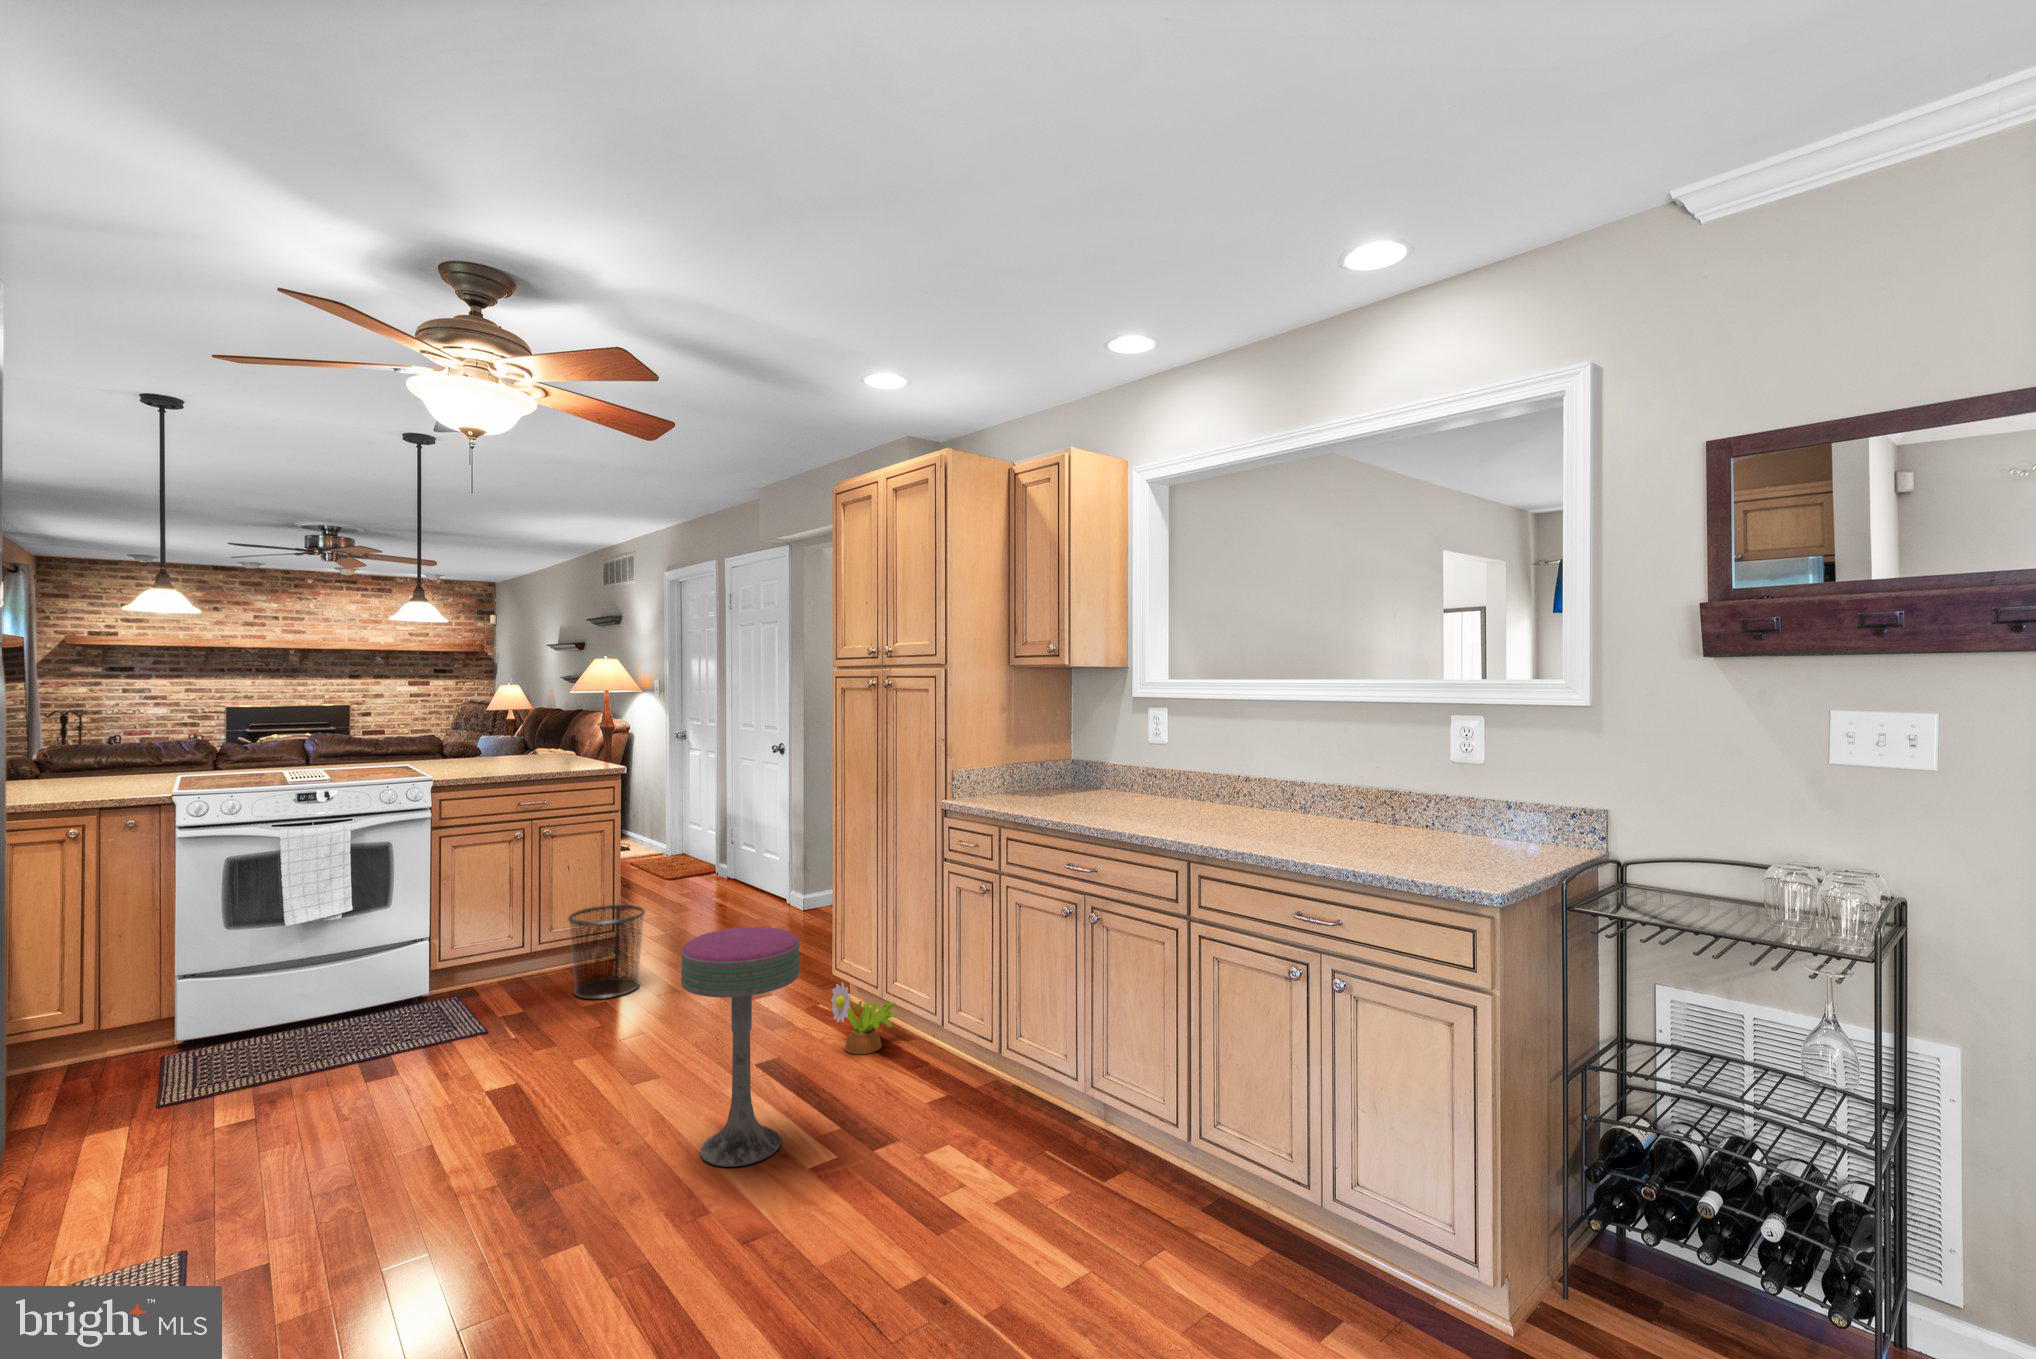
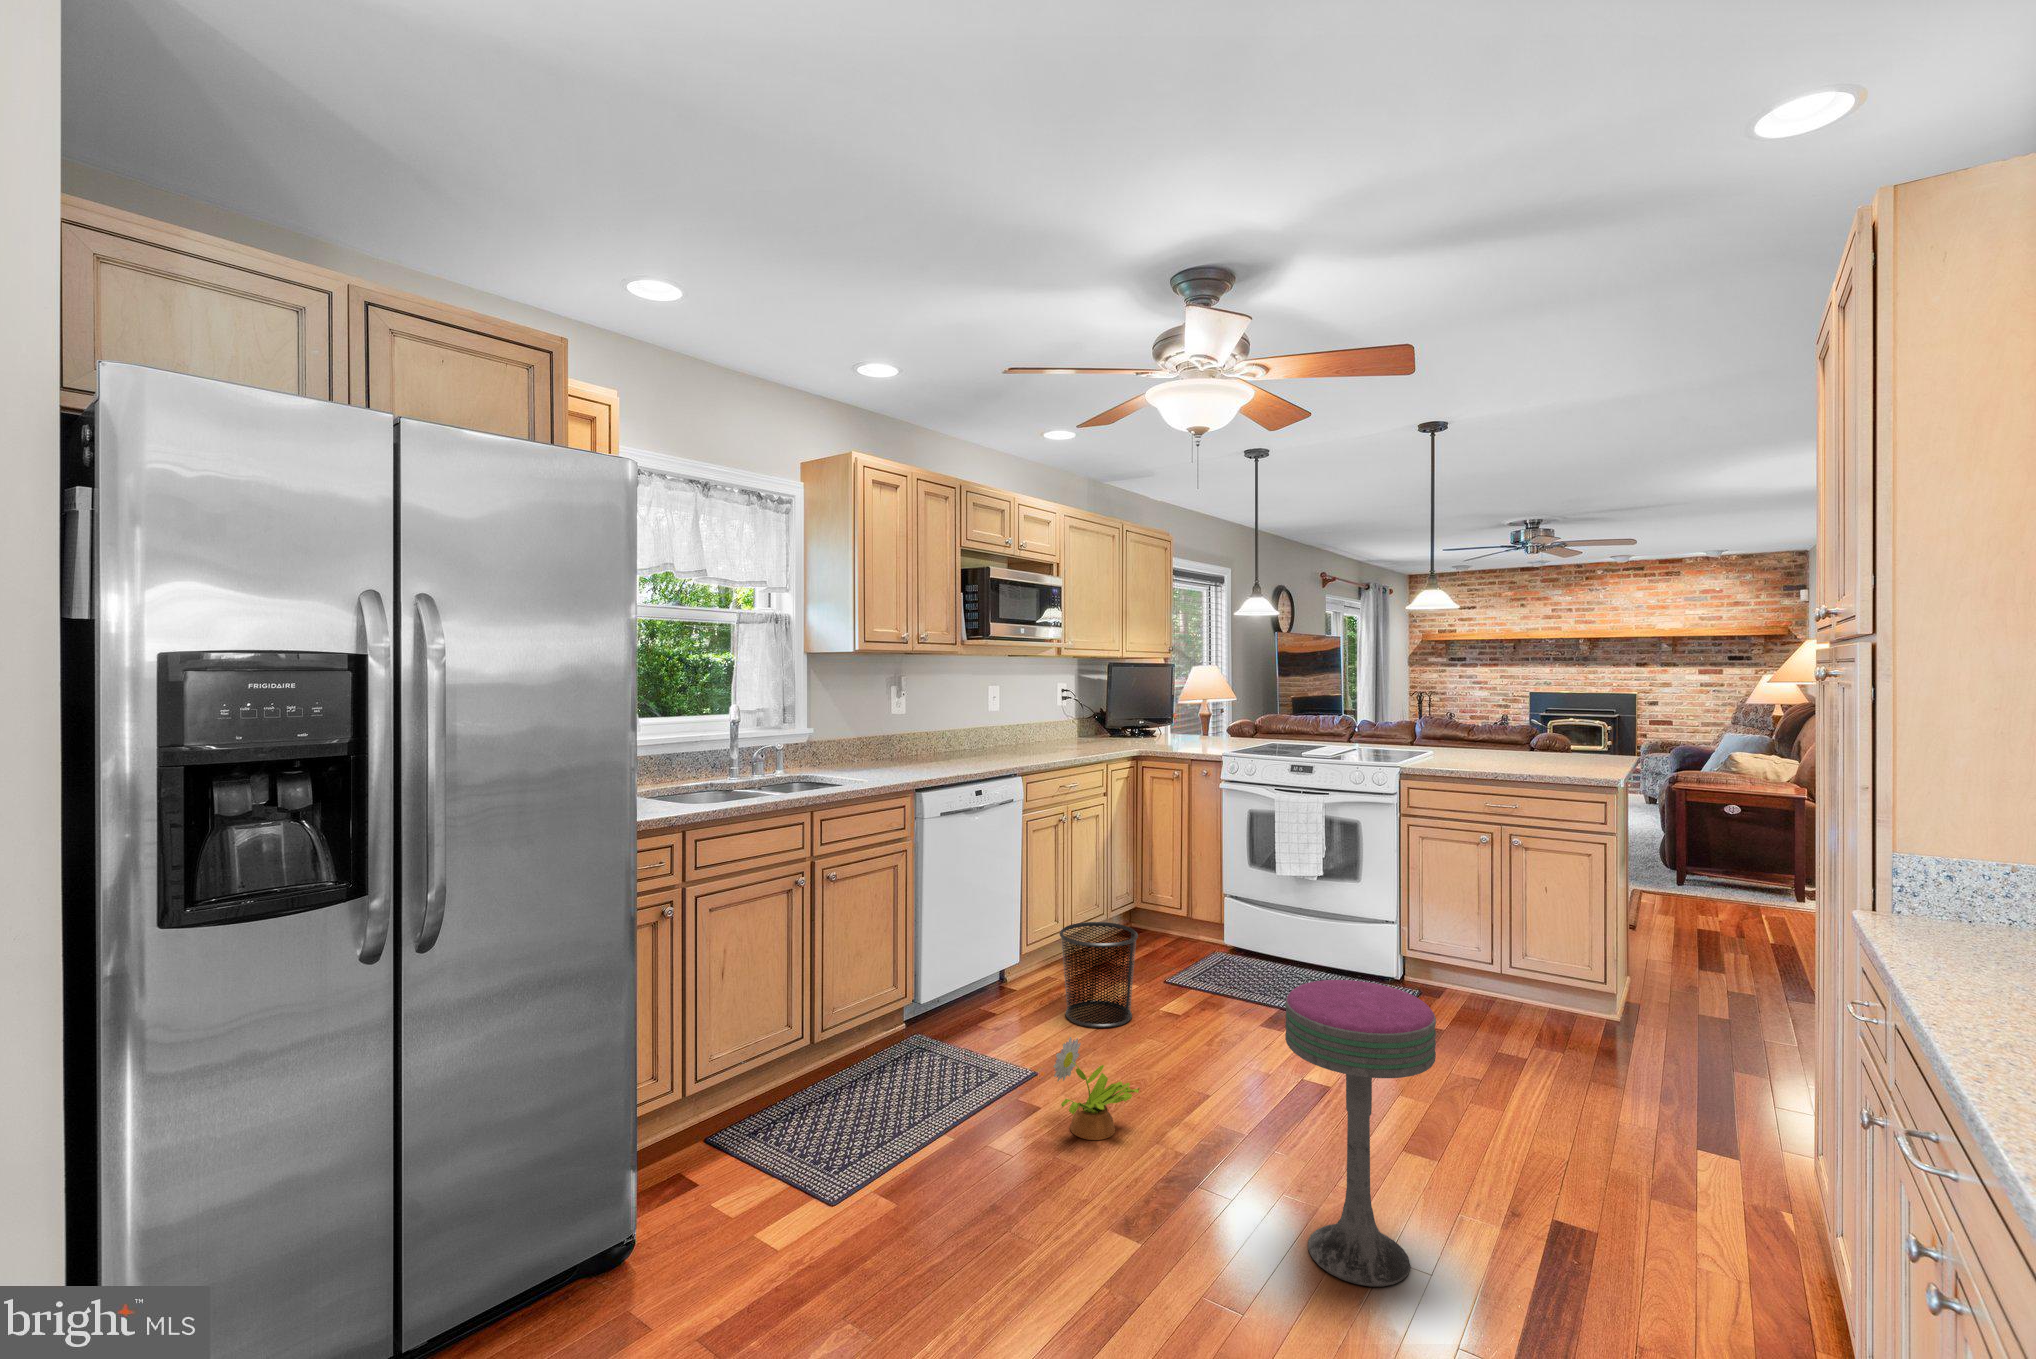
waste bin: present [568,905,645,999] -> present [1059,922,1138,1028]
decorative plant: present [831,982,896,1054] -> present [1054,1037,1140,1140]

